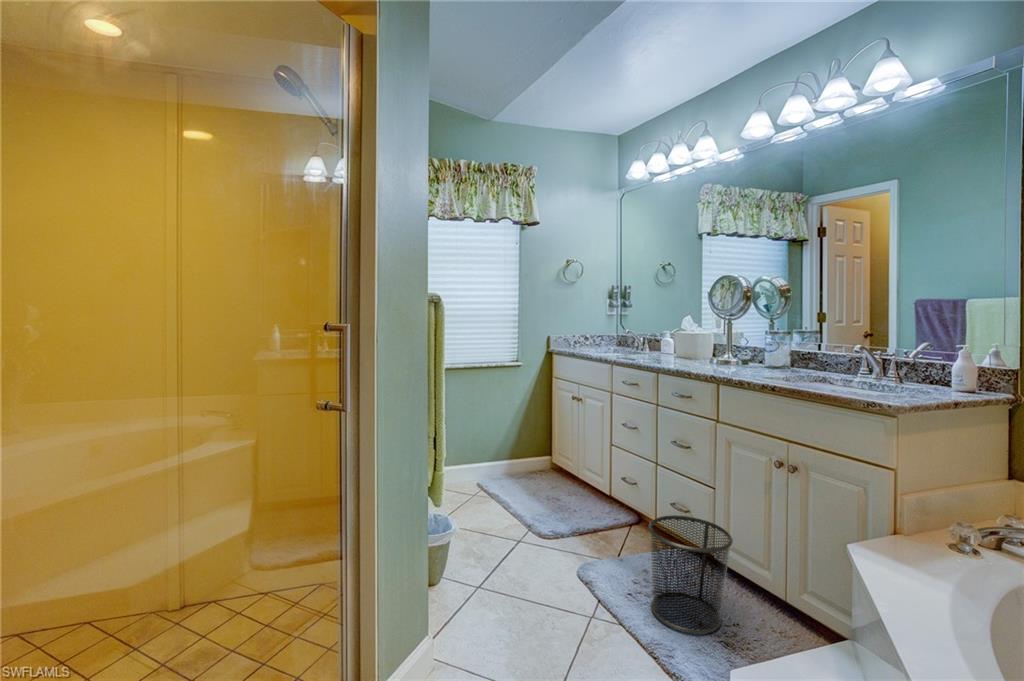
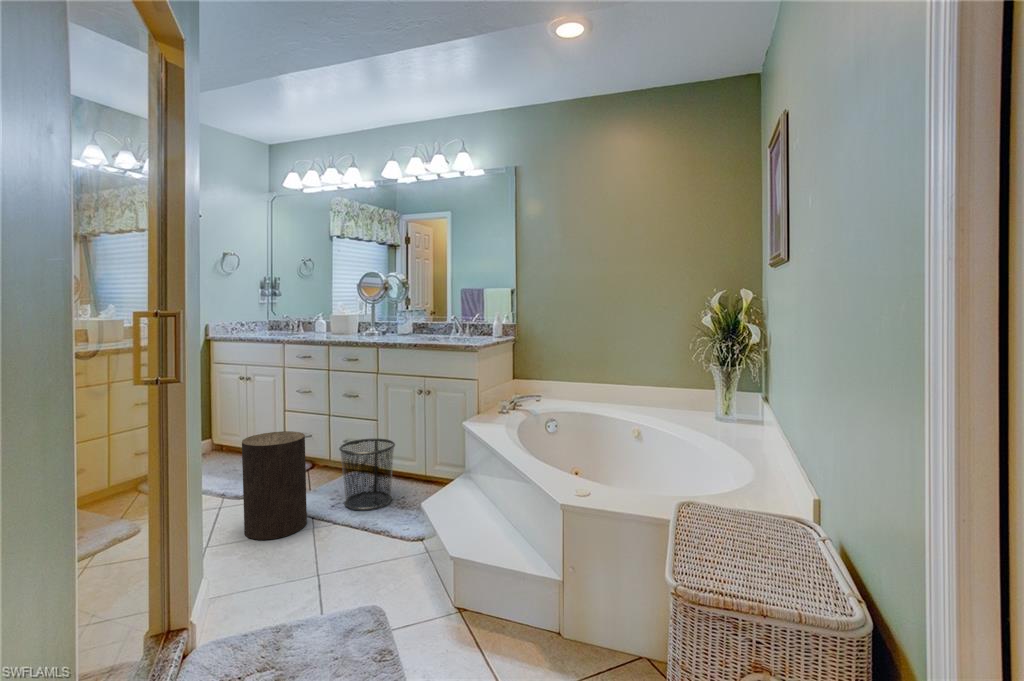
stool: none [523,481,600,628] -> present [242,431,307,540]

